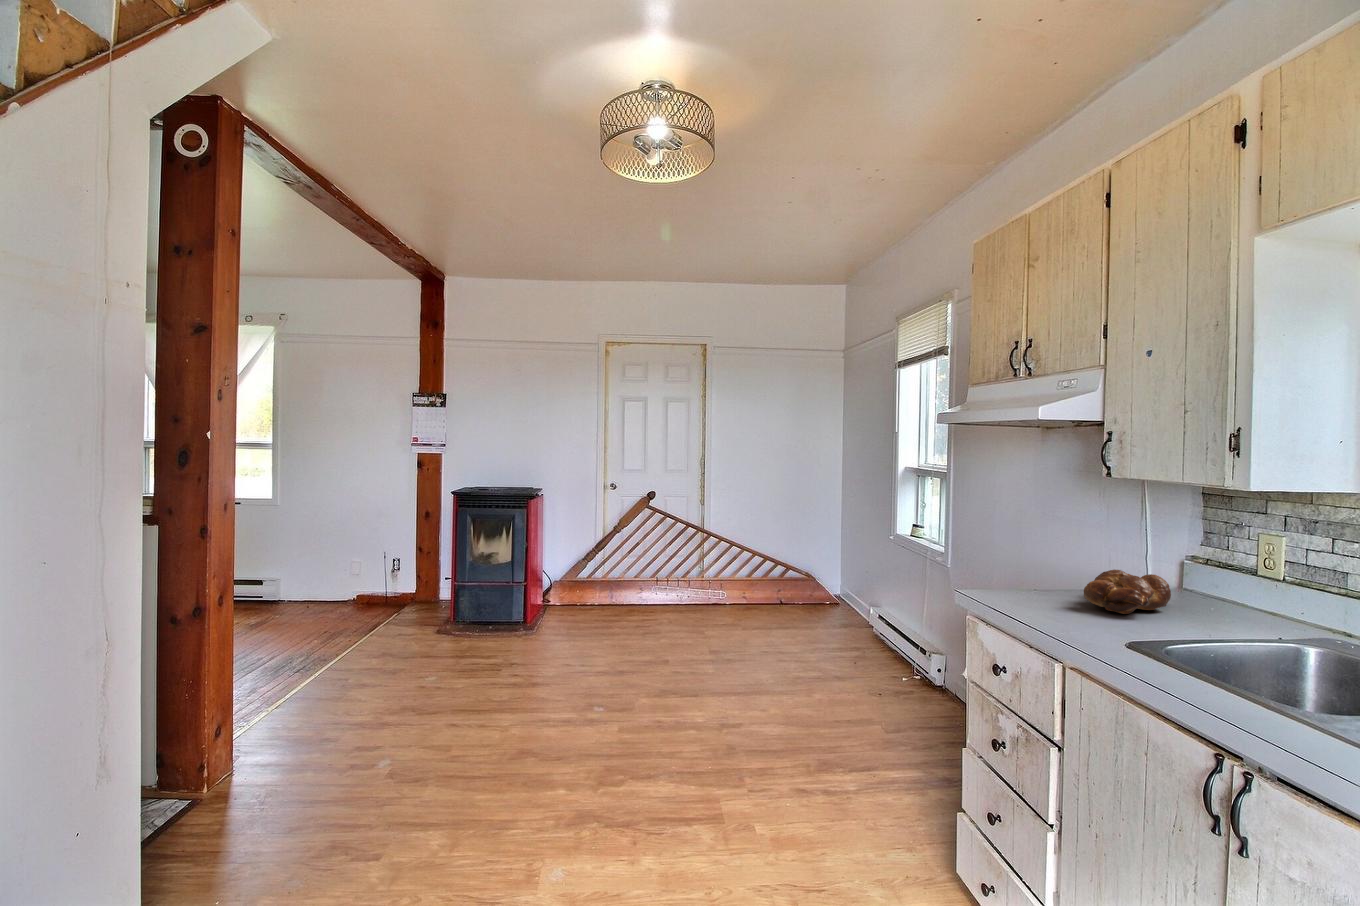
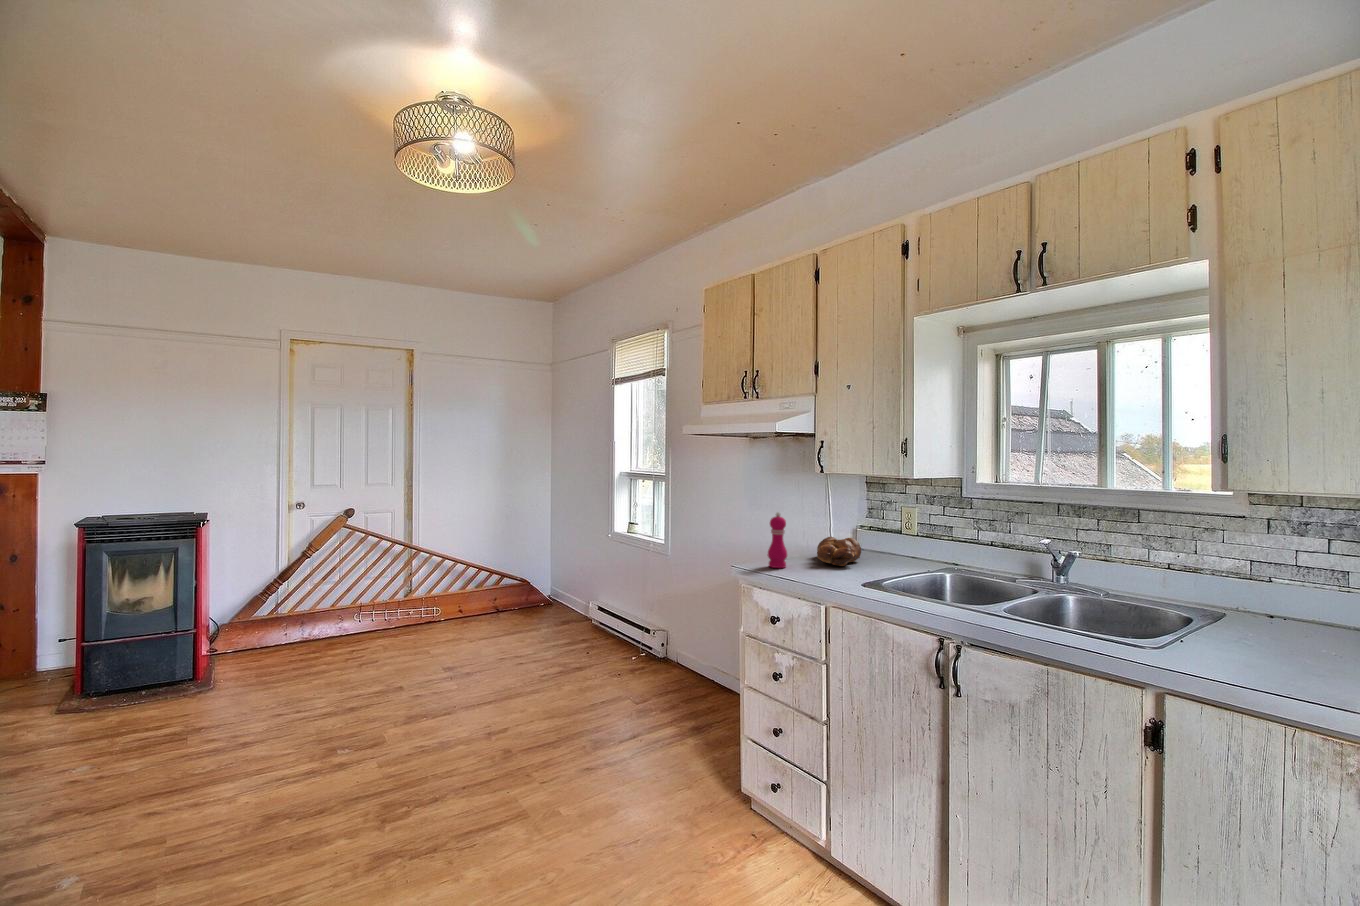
pepper mill: none [1004,529,1034,603] -> present [768,512,787,568]

